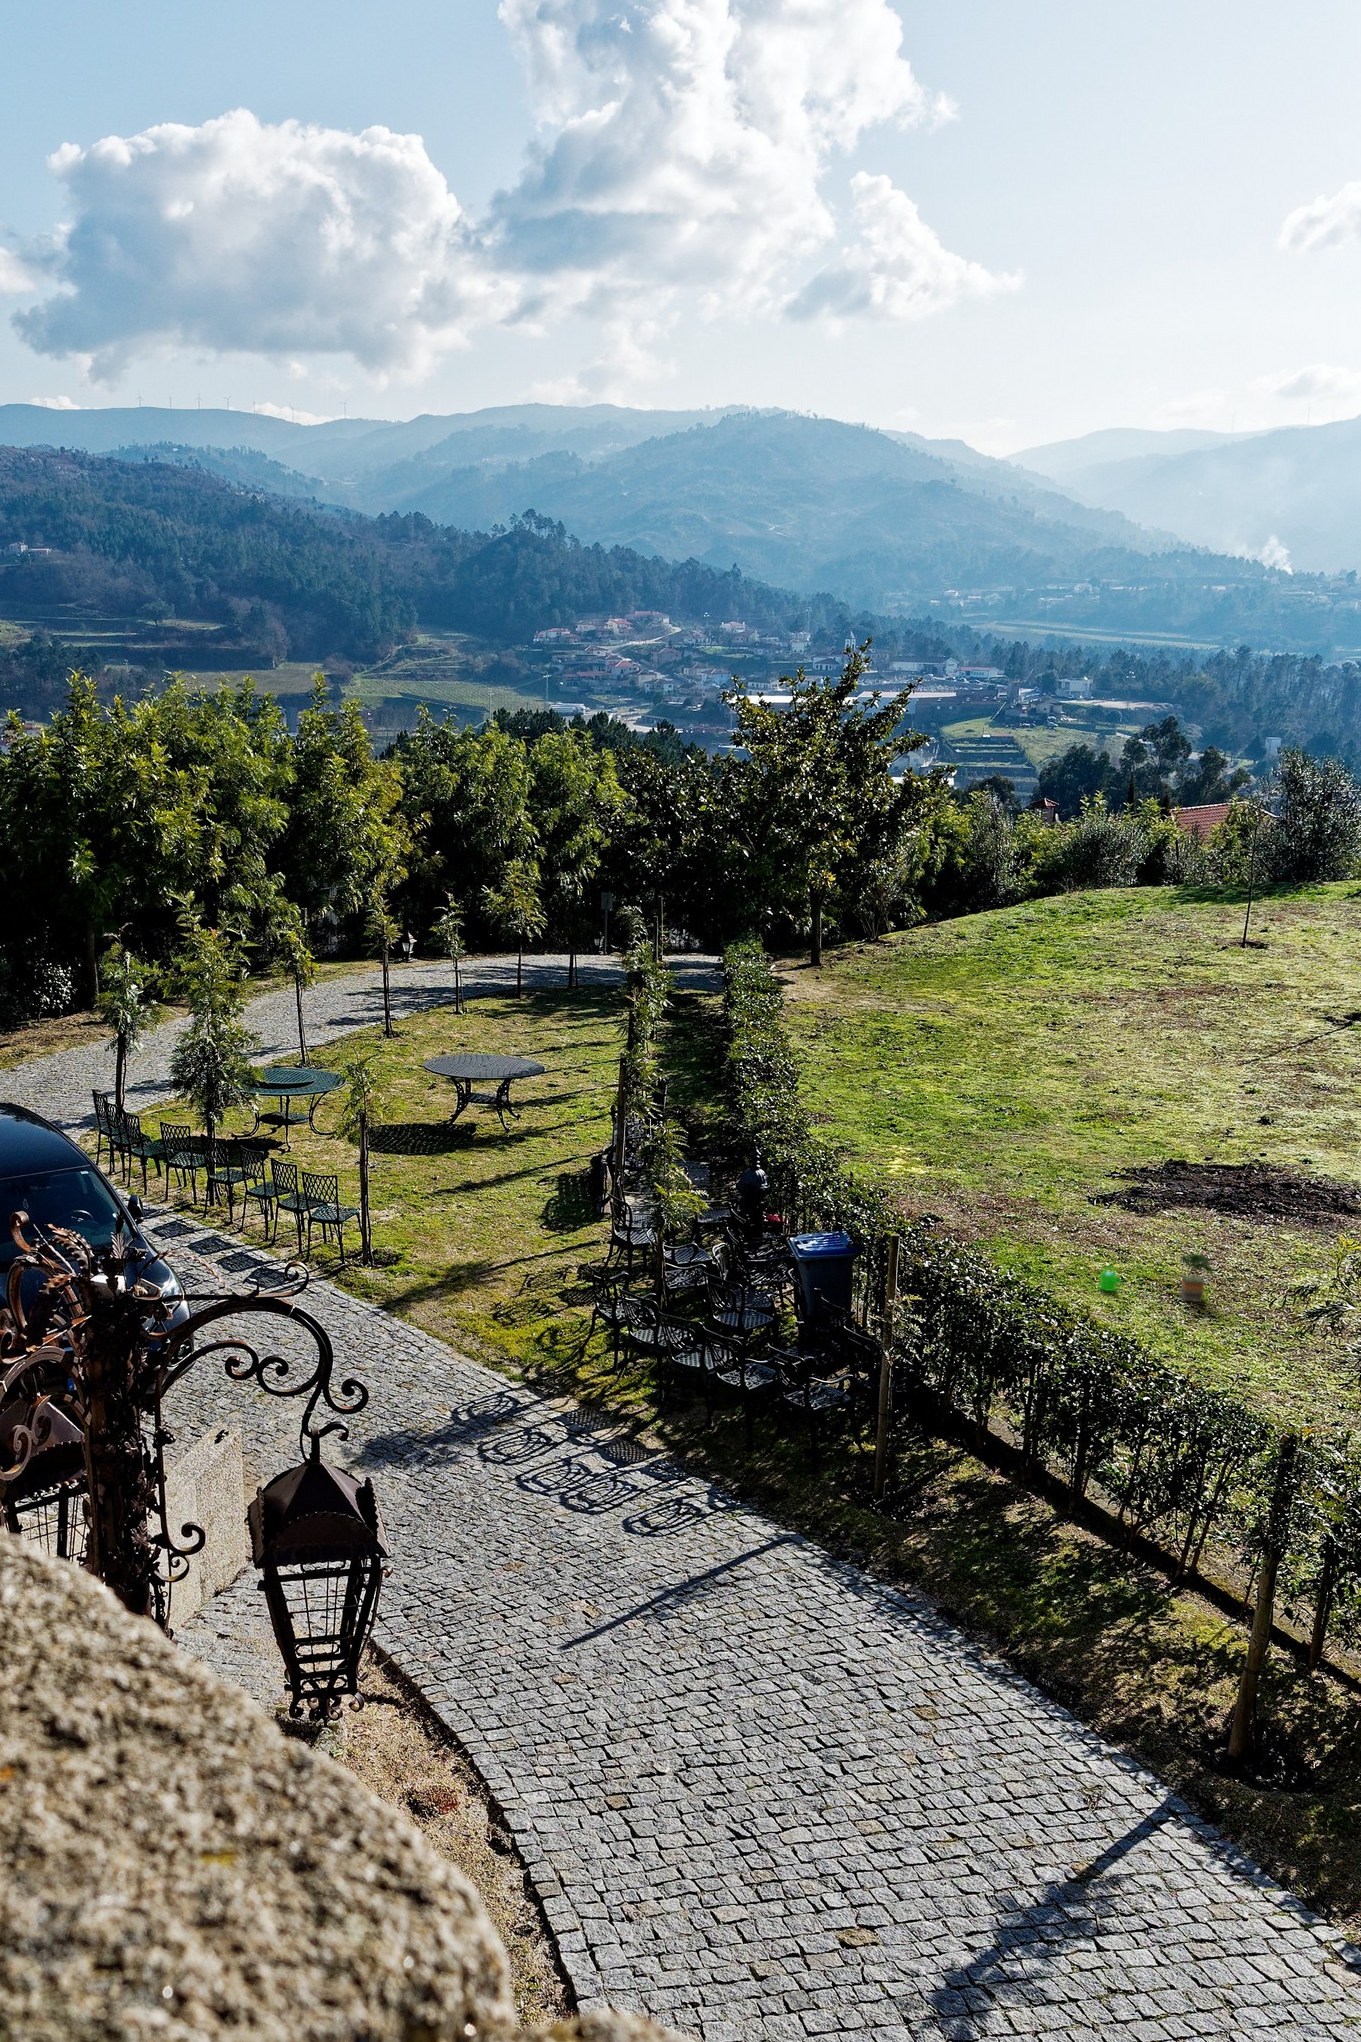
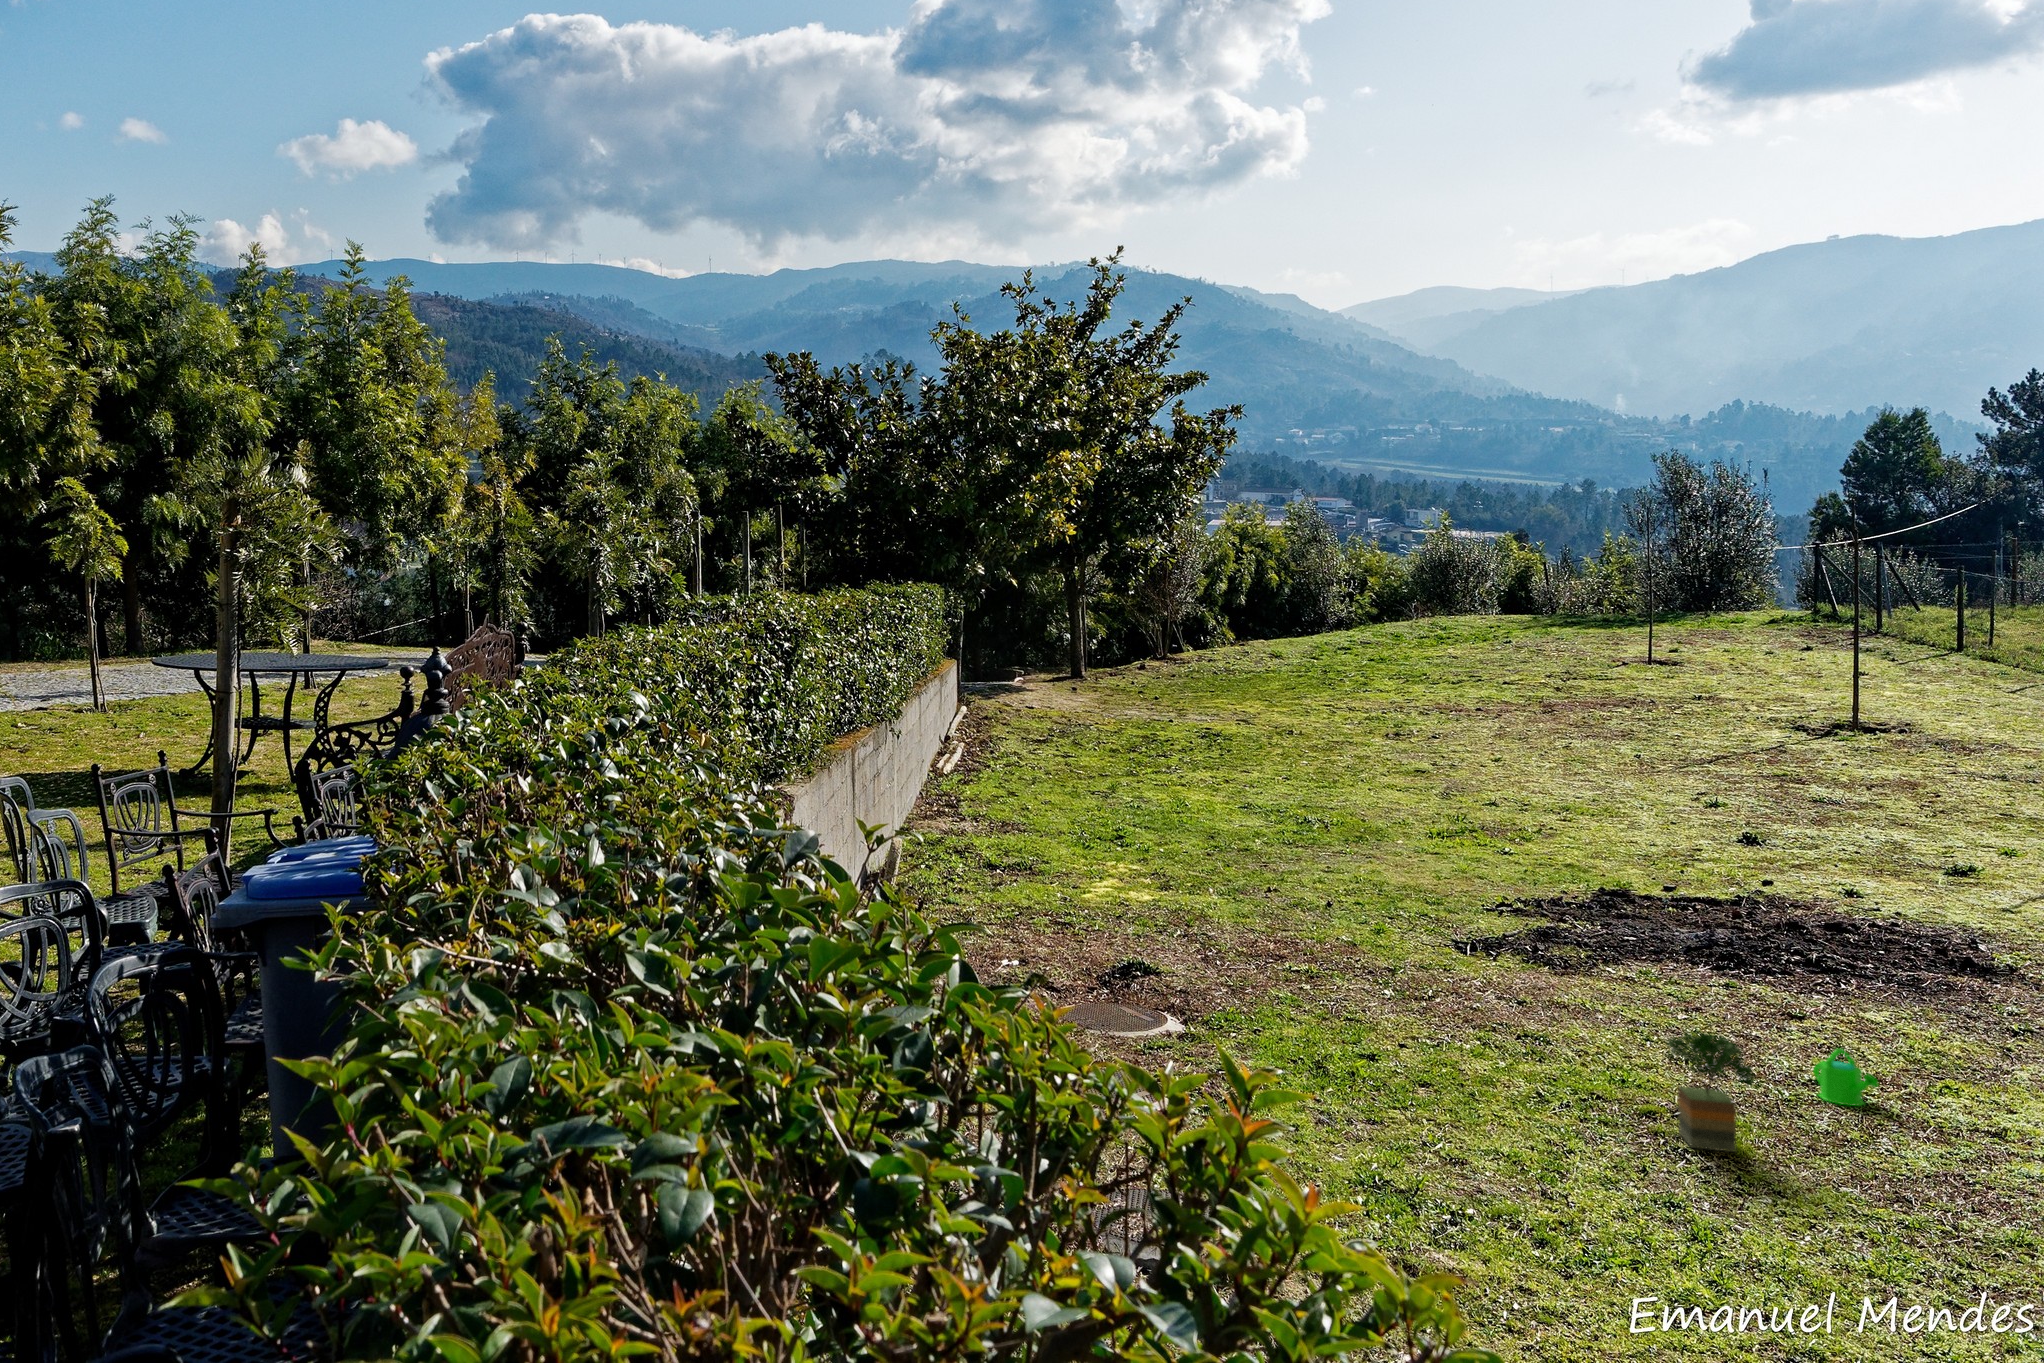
watering can: present [1099,1267,1121,1291] -> present [1813,1049,1879,1106]

